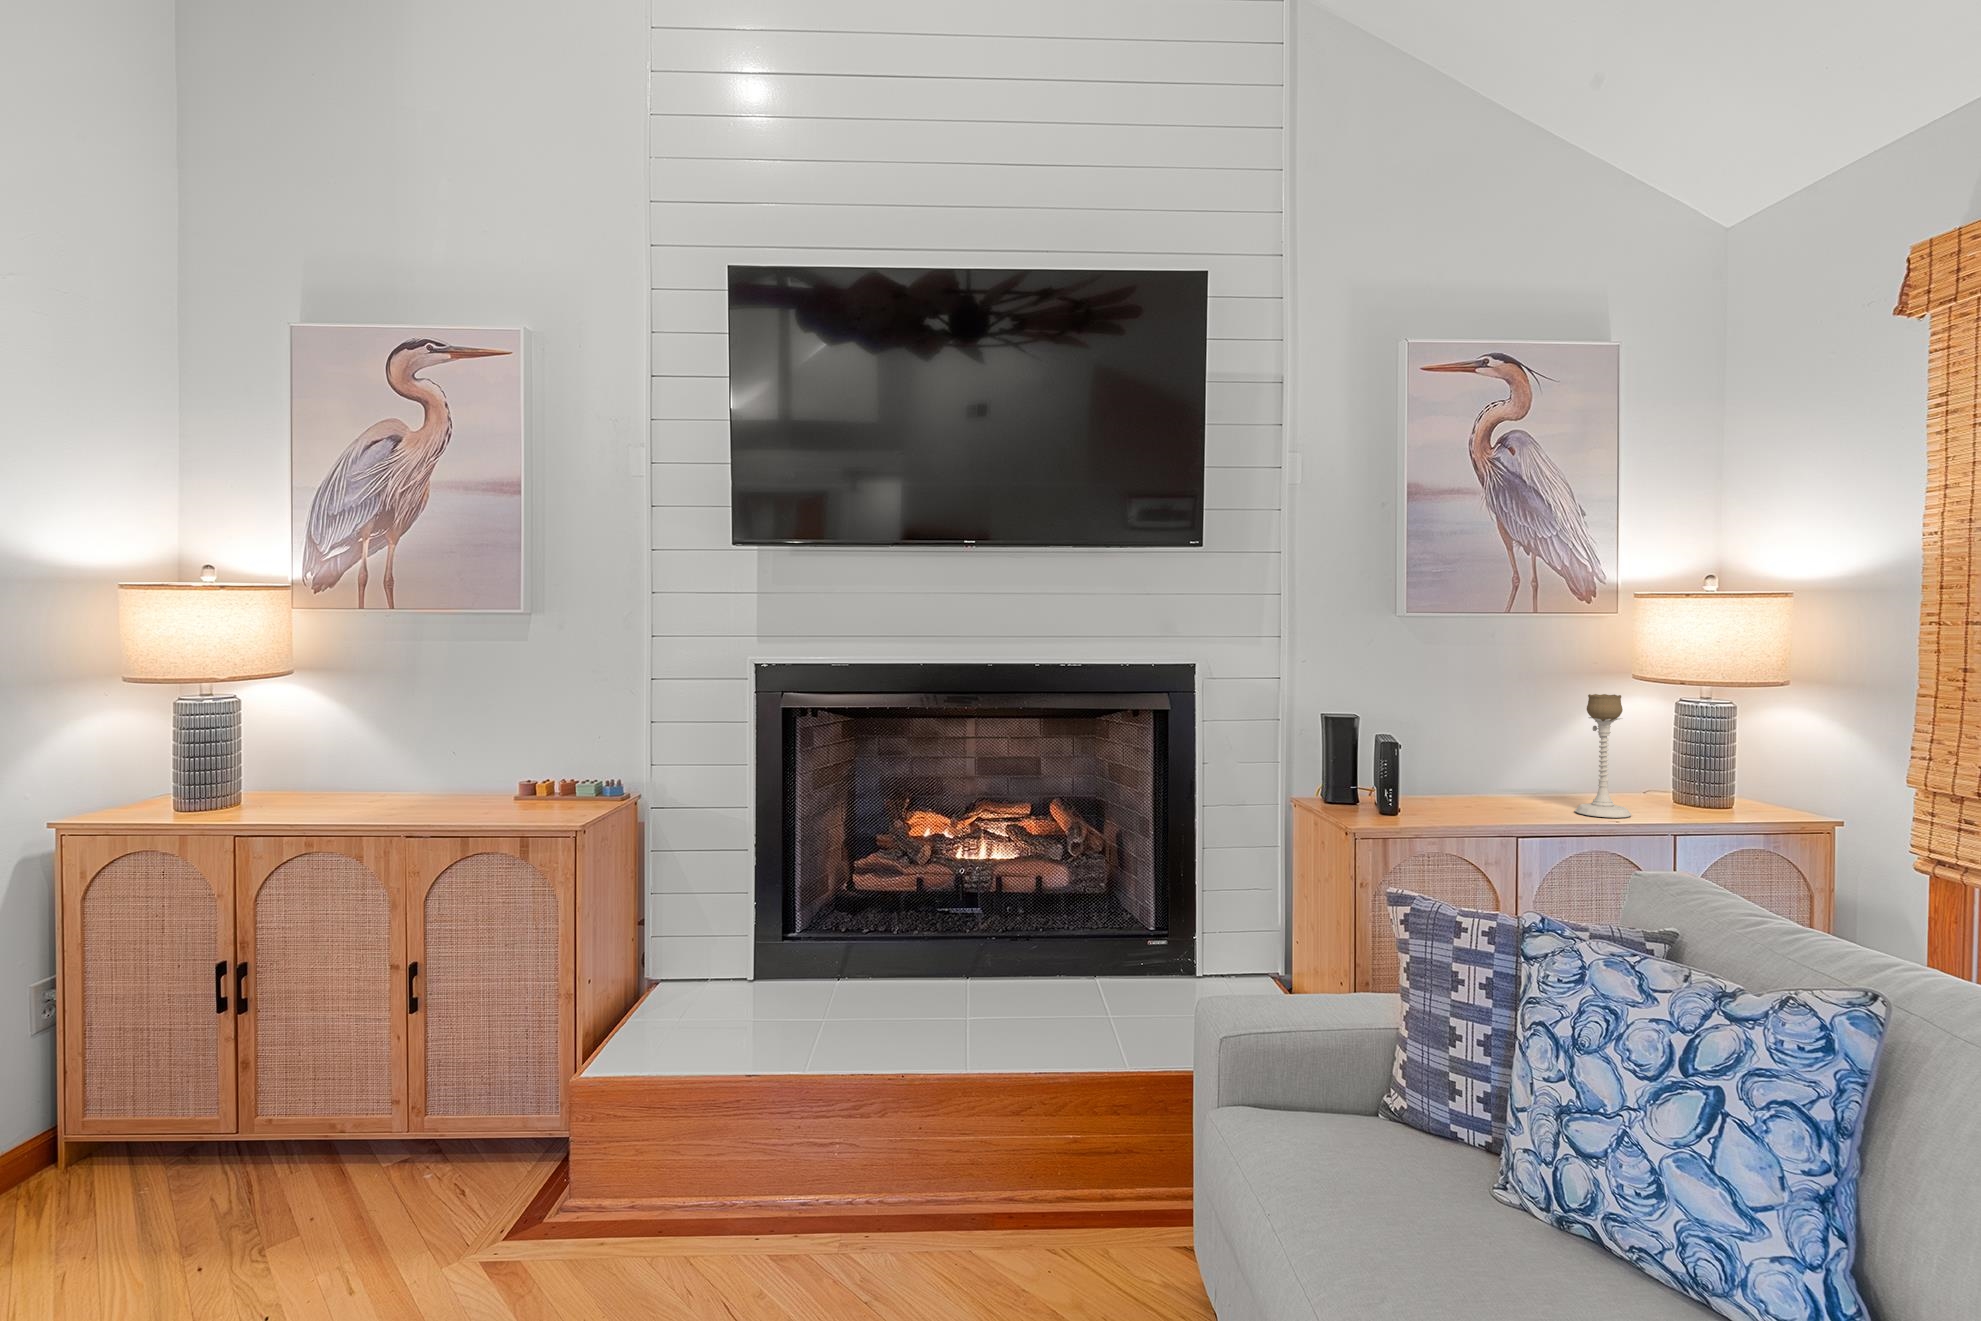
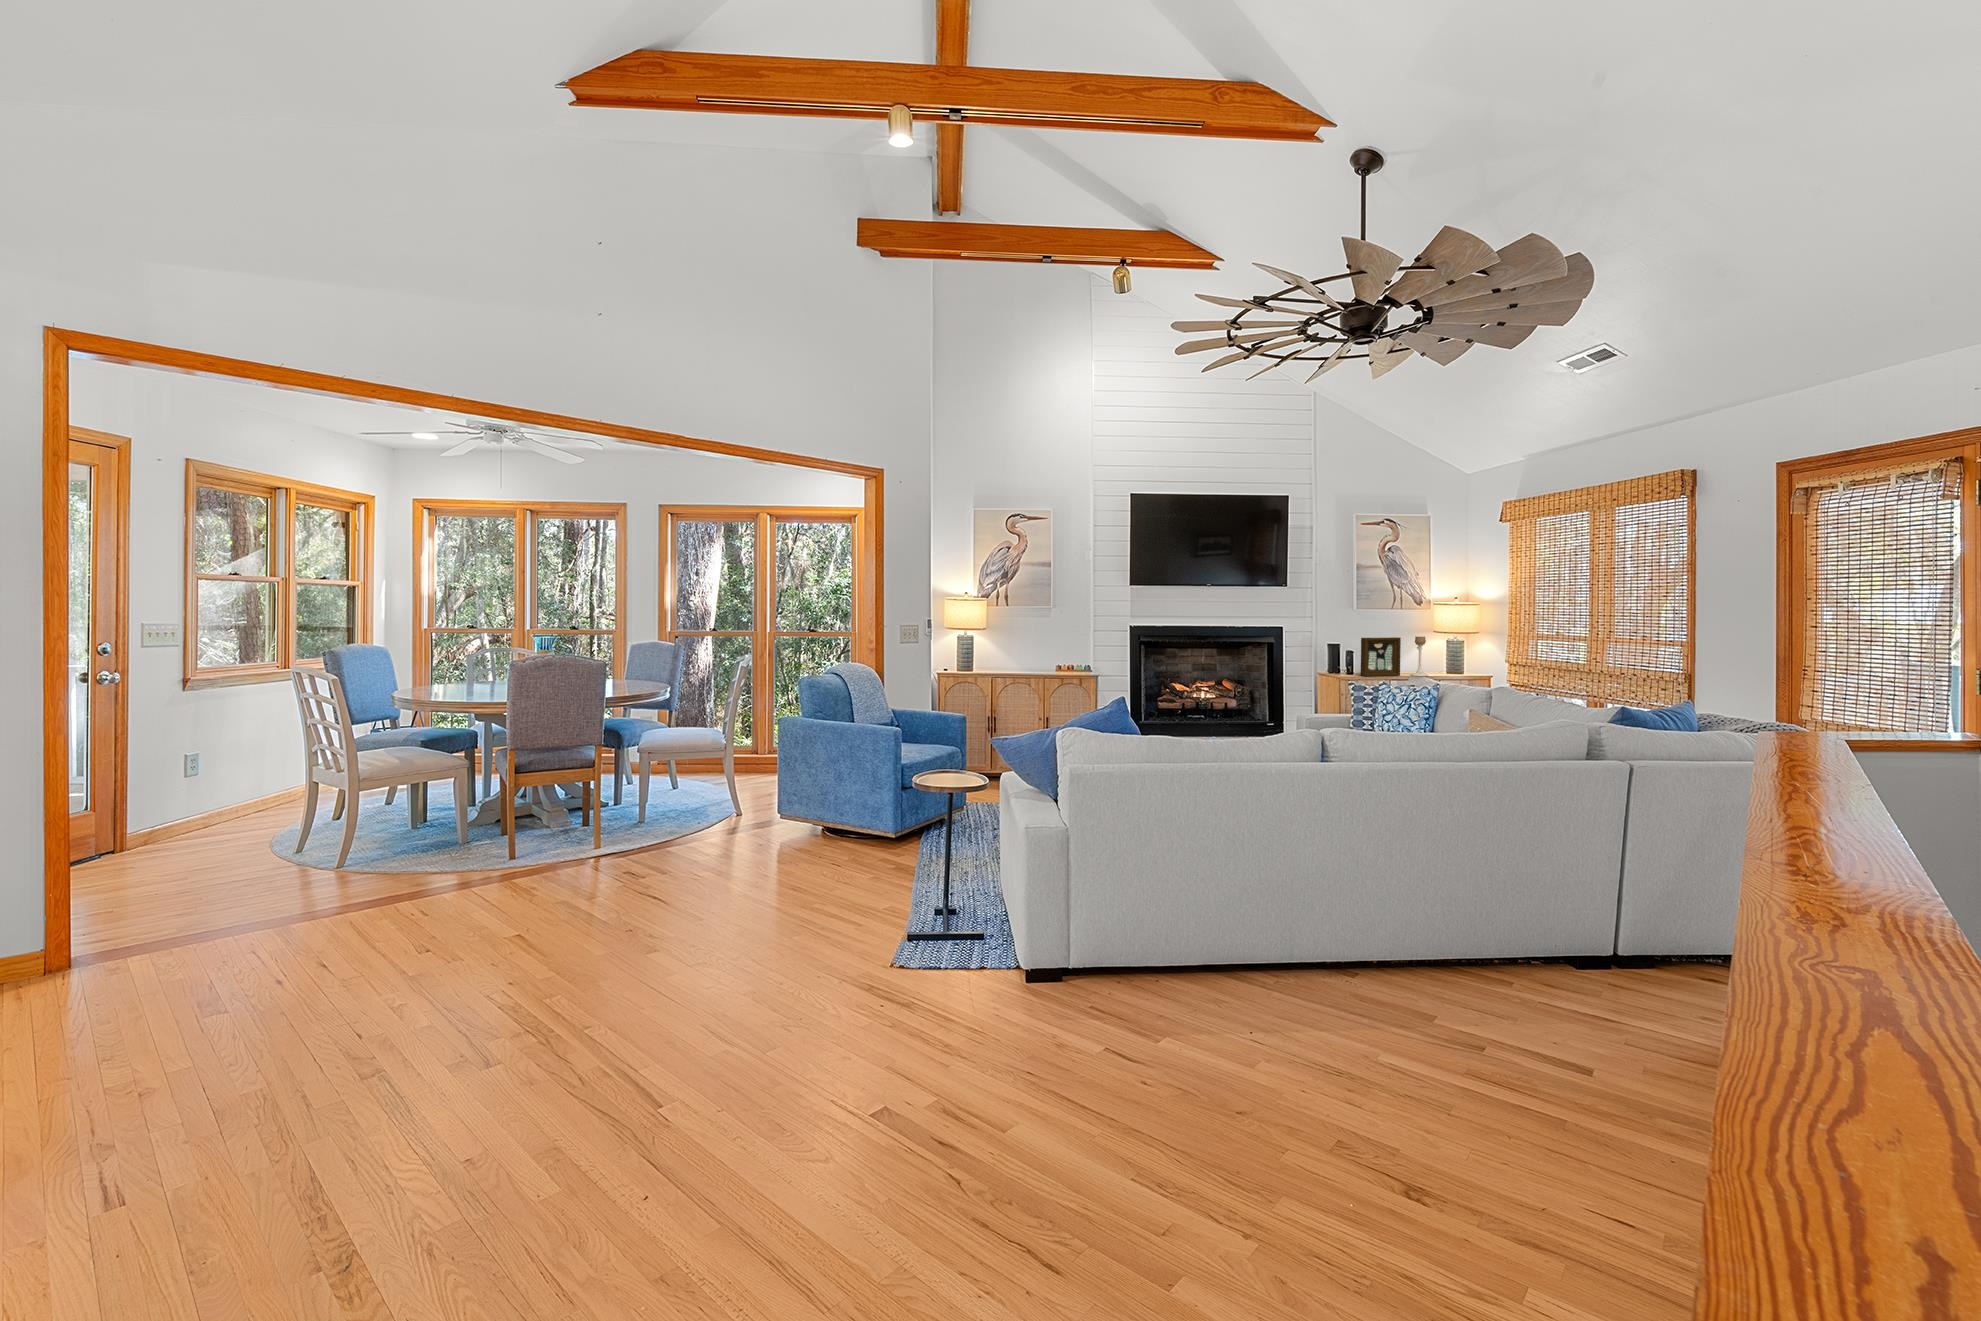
picture frame: none [1423,696,1544,816] -> present [1361,637,1401,676]

